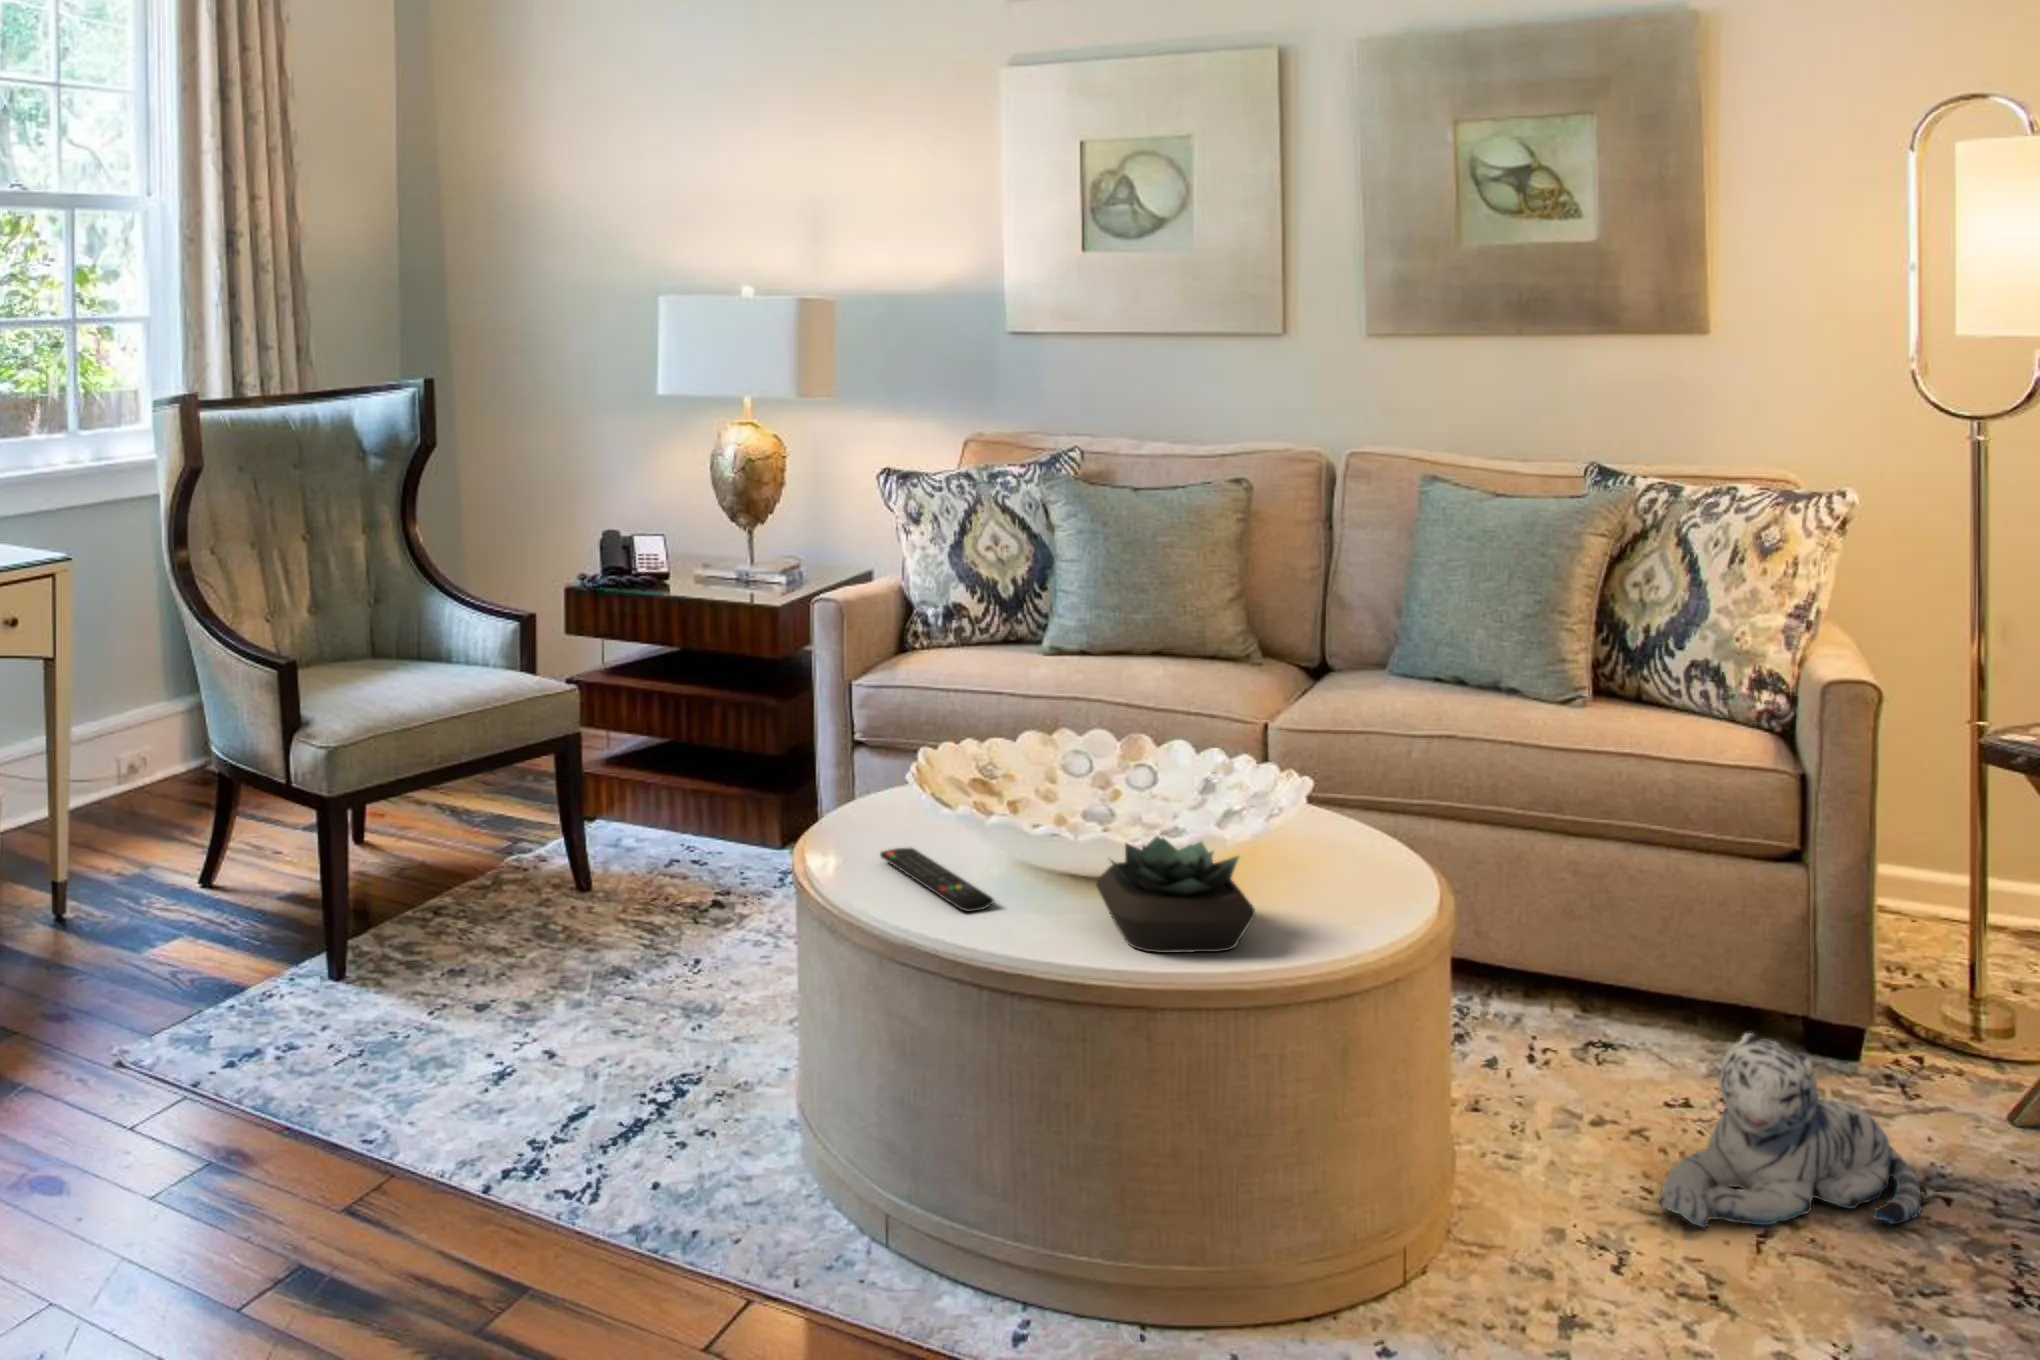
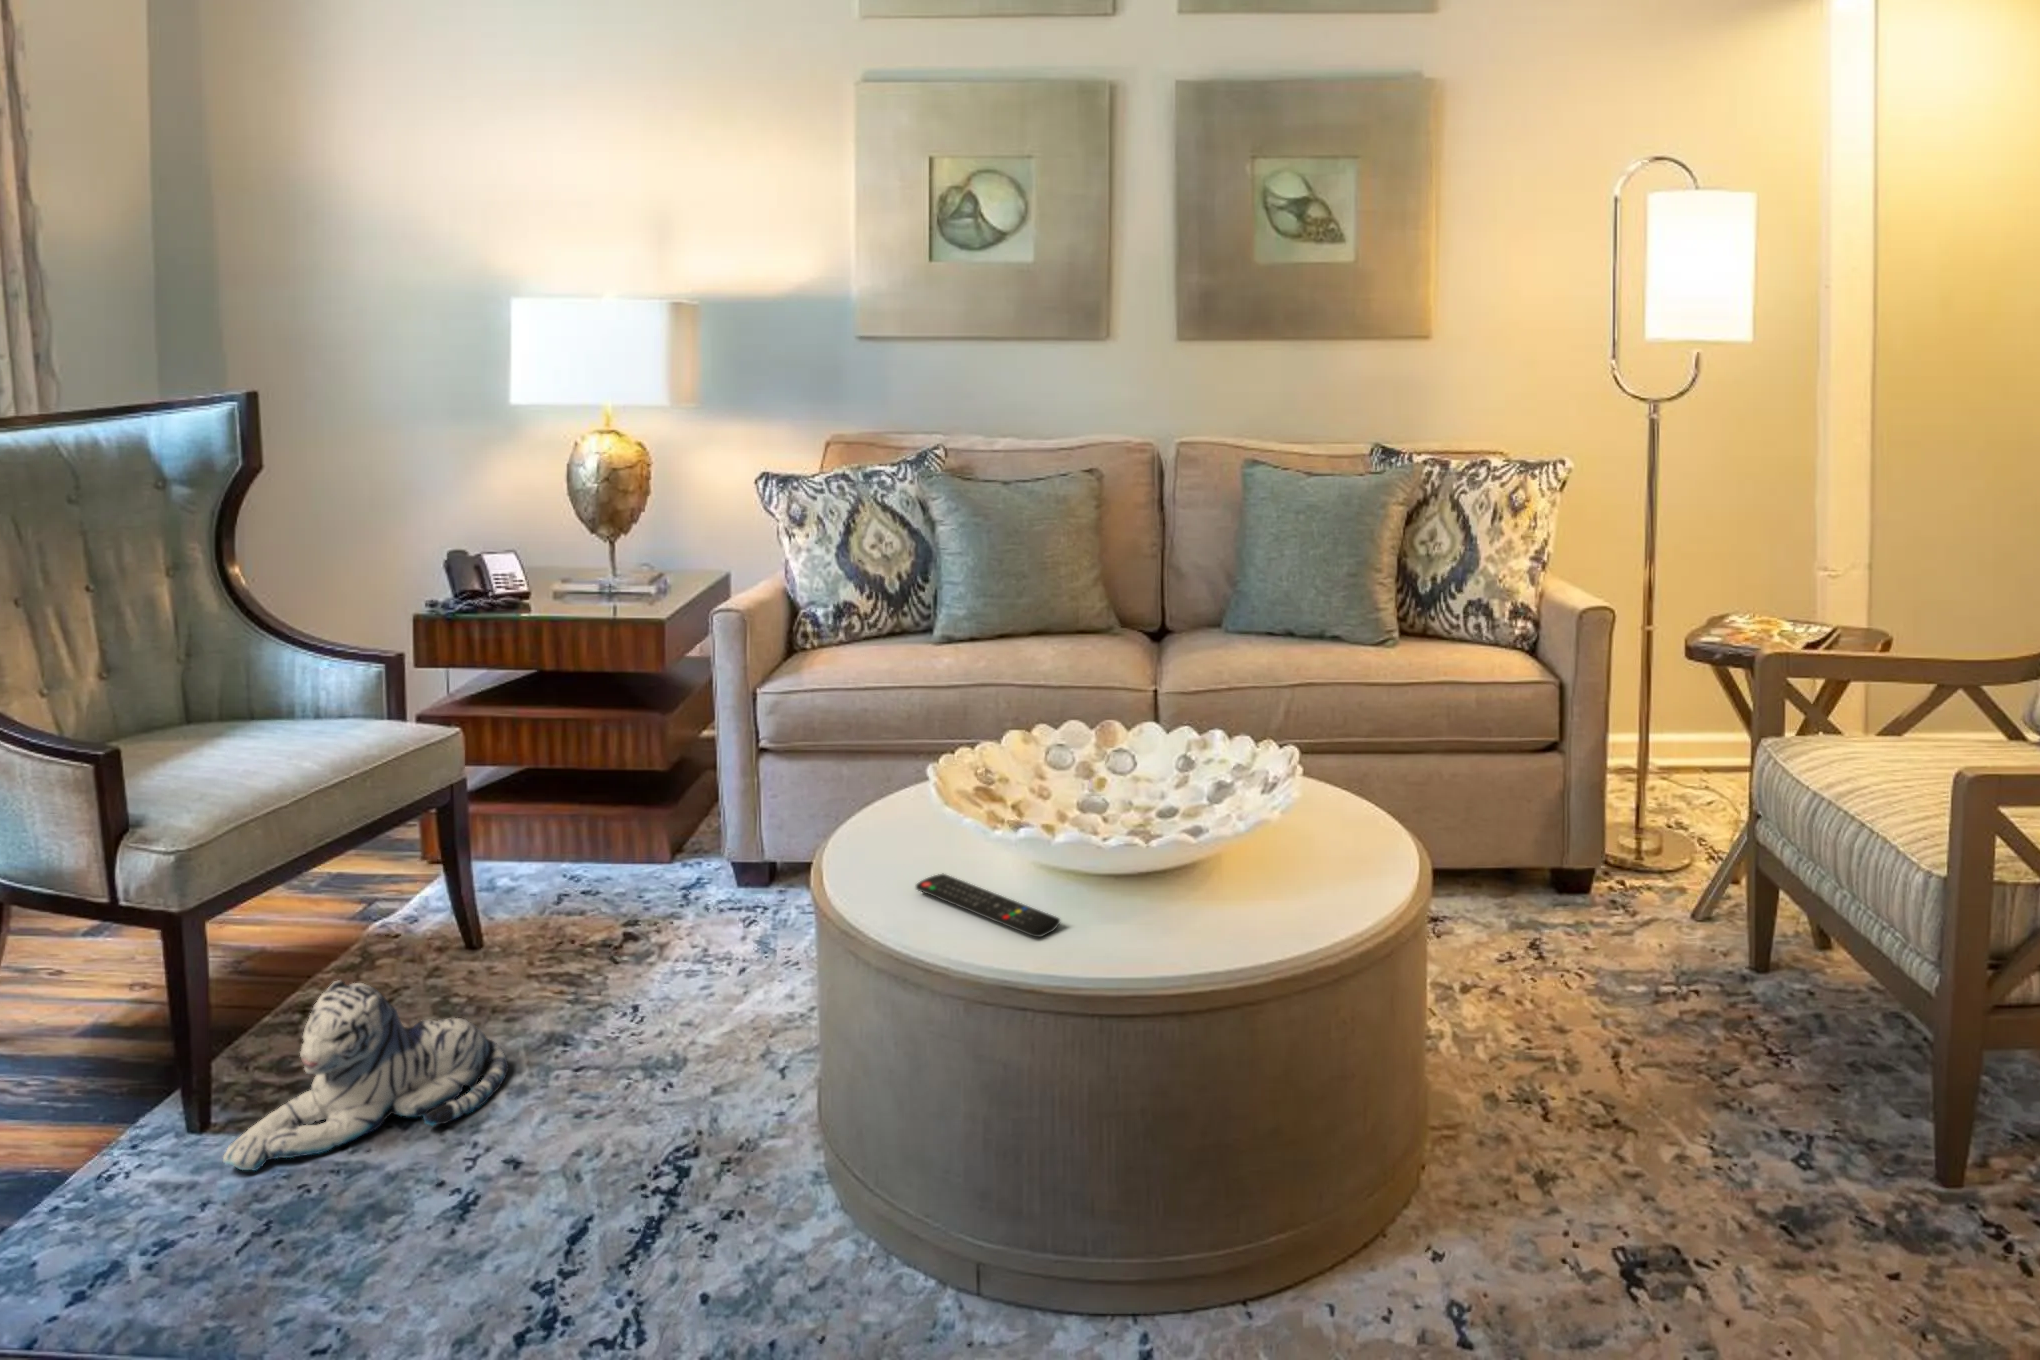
succulent plant: present [1096,836,1255,953] -> none [1158,830,1319,950]
plush toy: present [1660,1033,1922,1227] -> present [223,981,508,1170]

